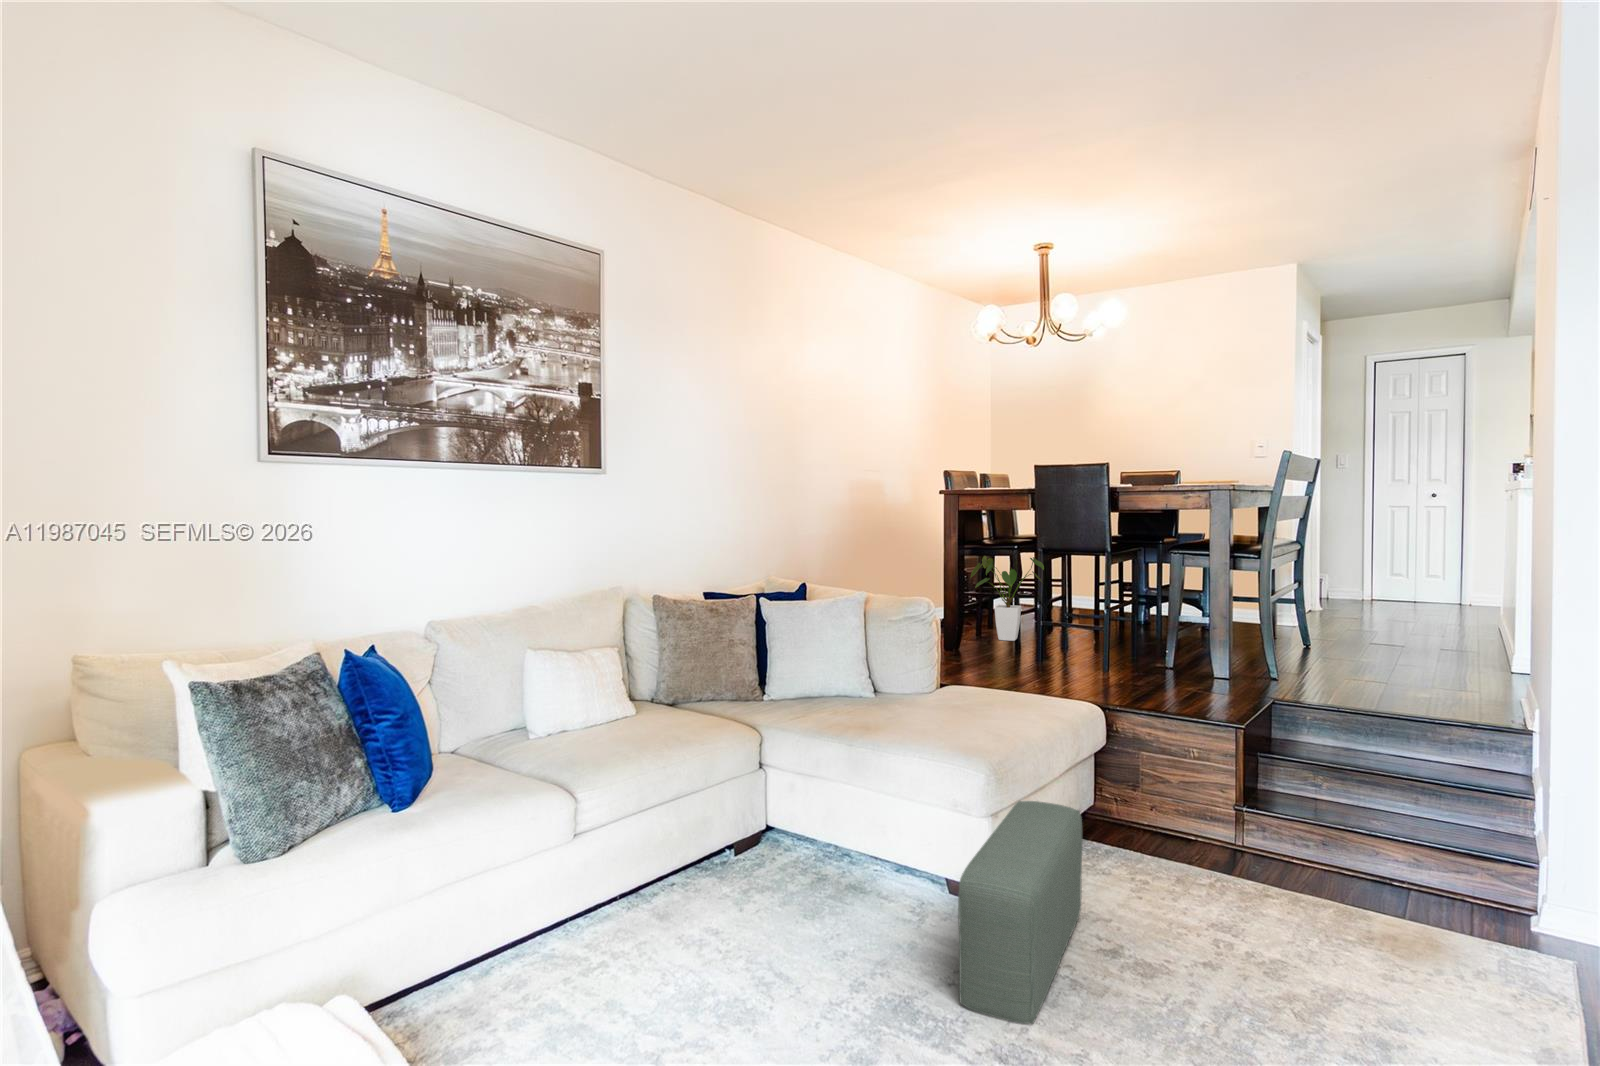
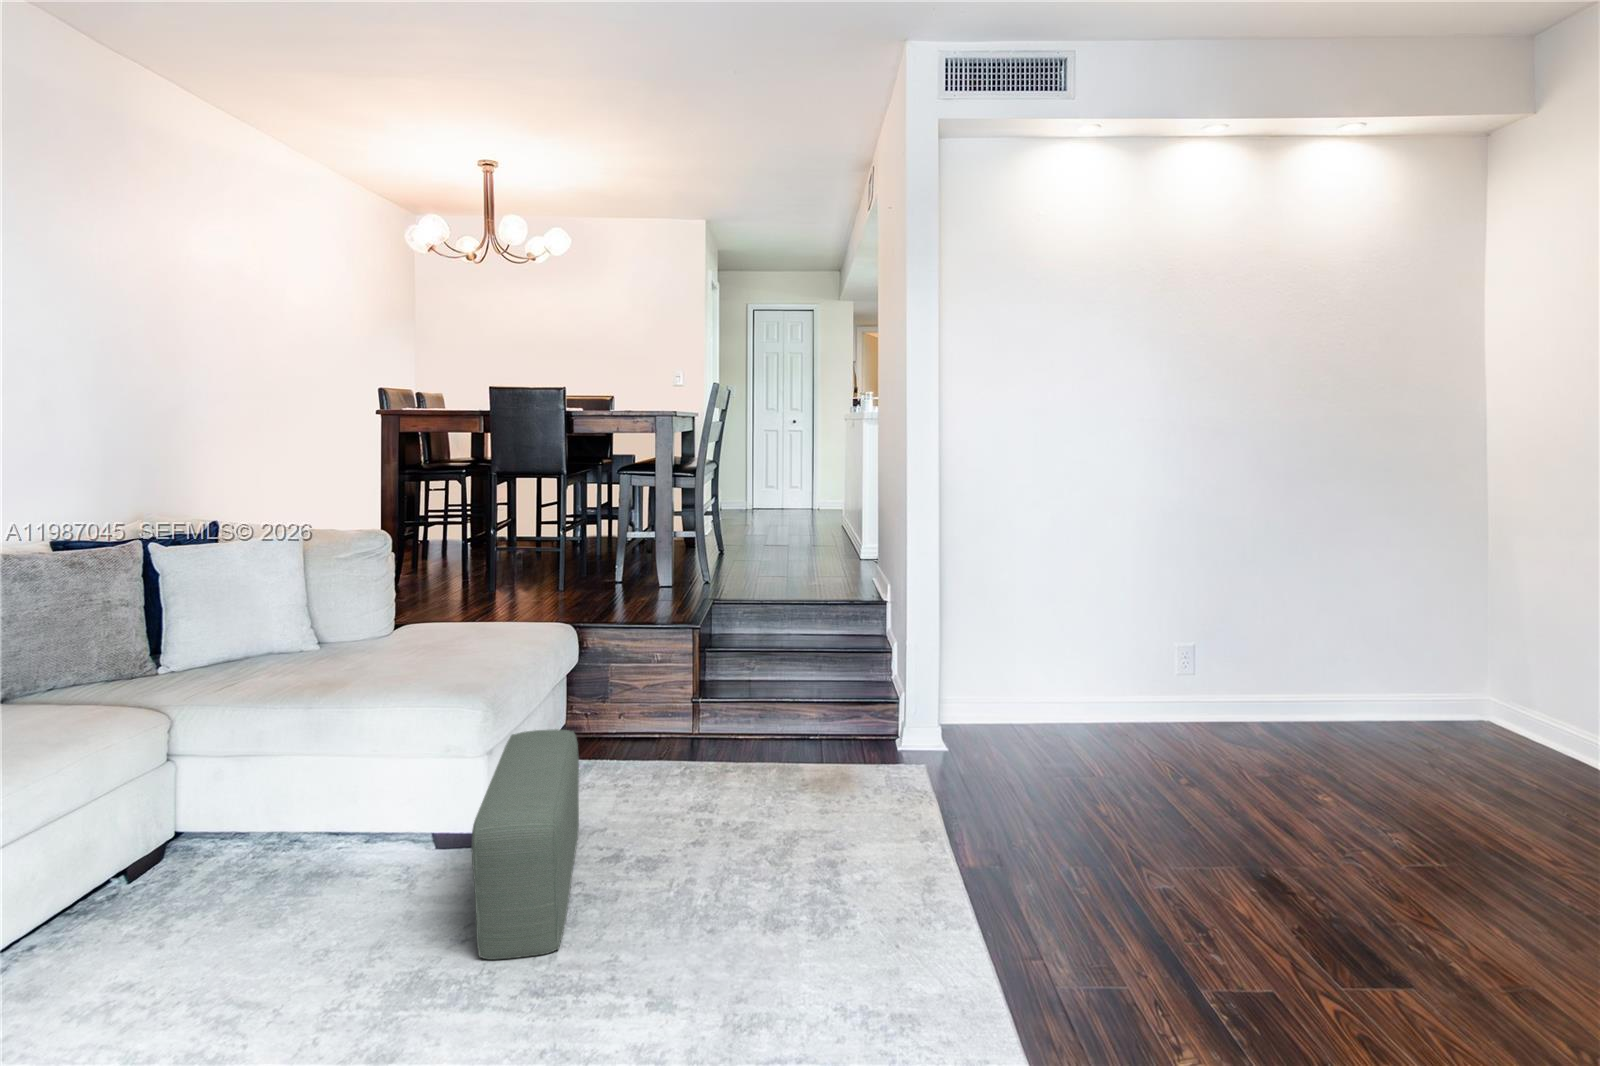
house plant: present [971,556,1044,641] -> none [403,481,488,572]

